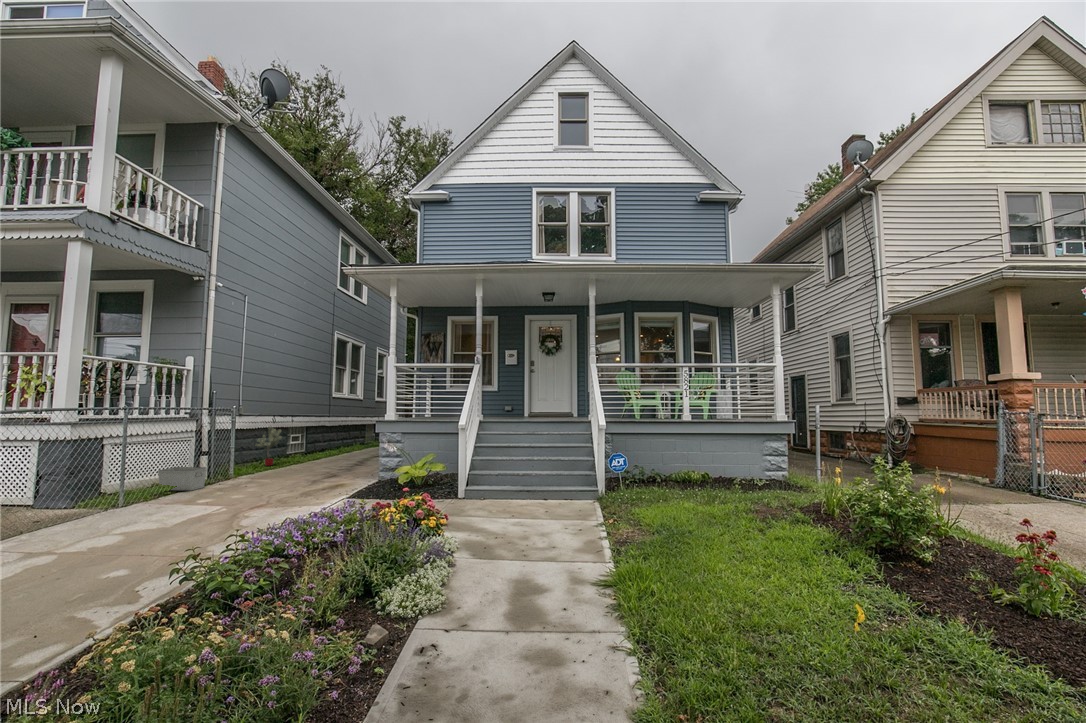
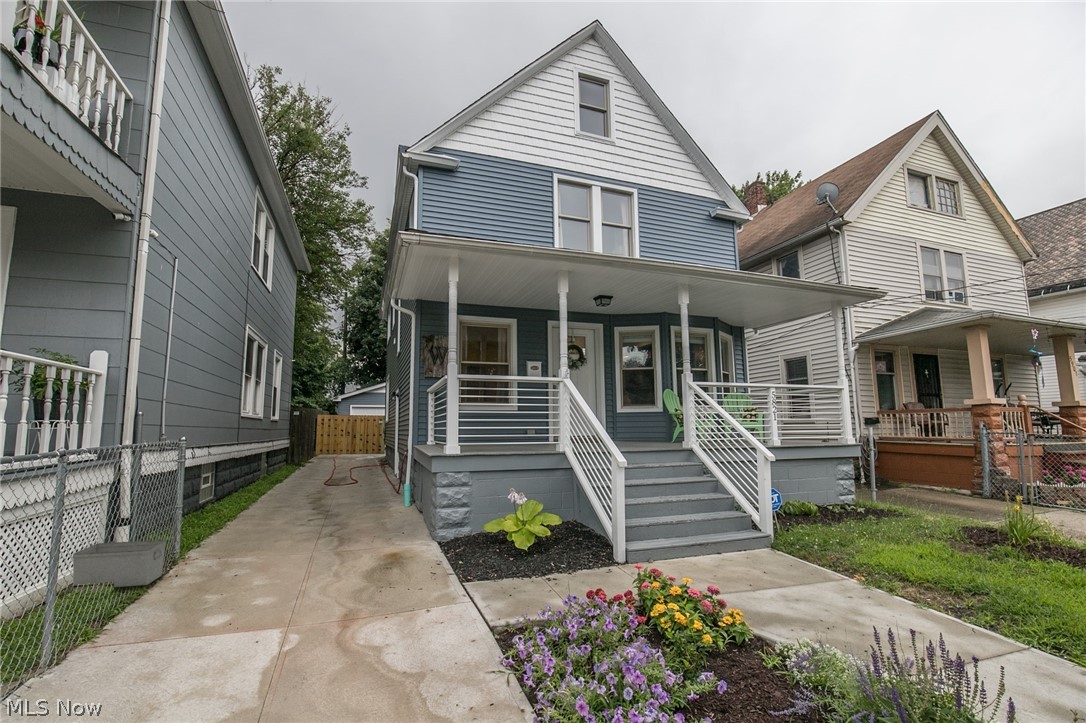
potted tree: present [255,426,282,466] -> none [181,459,220,523]

